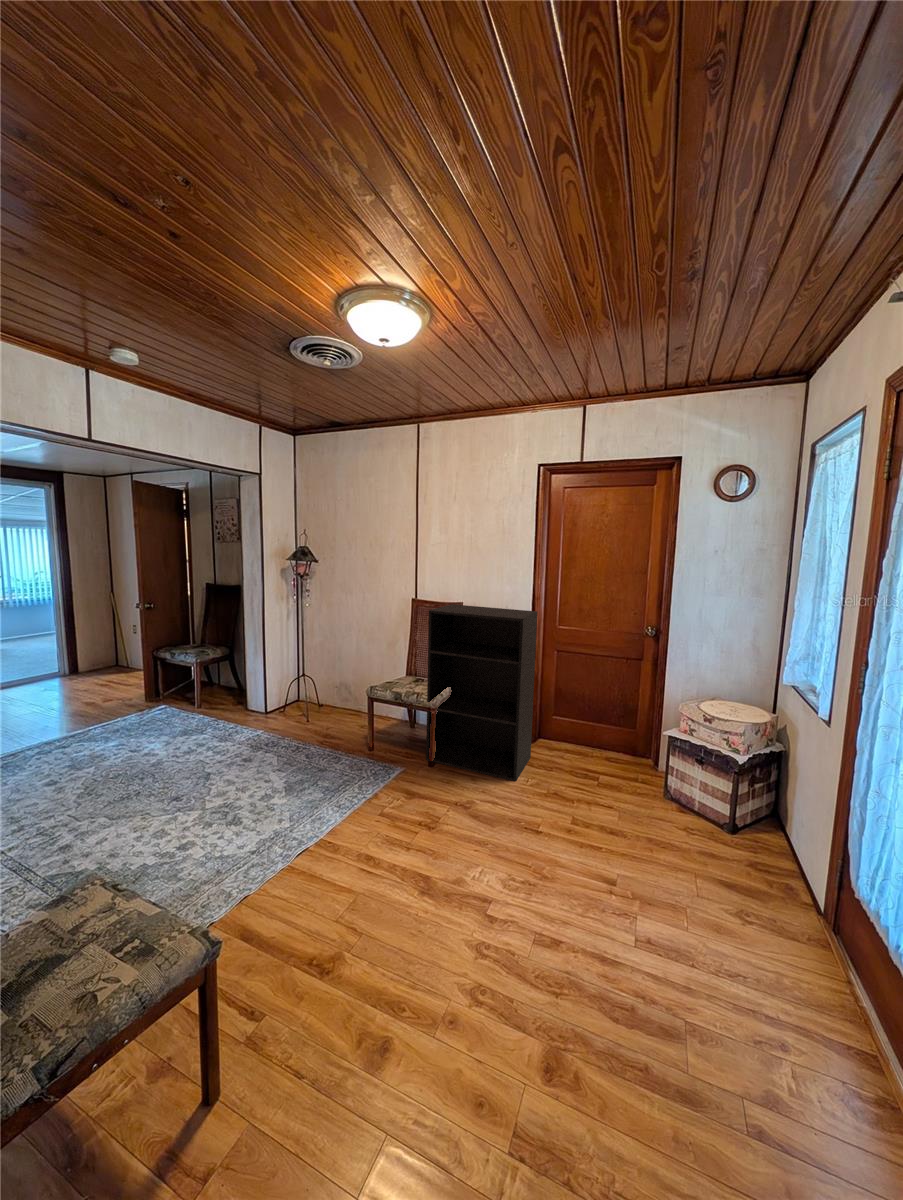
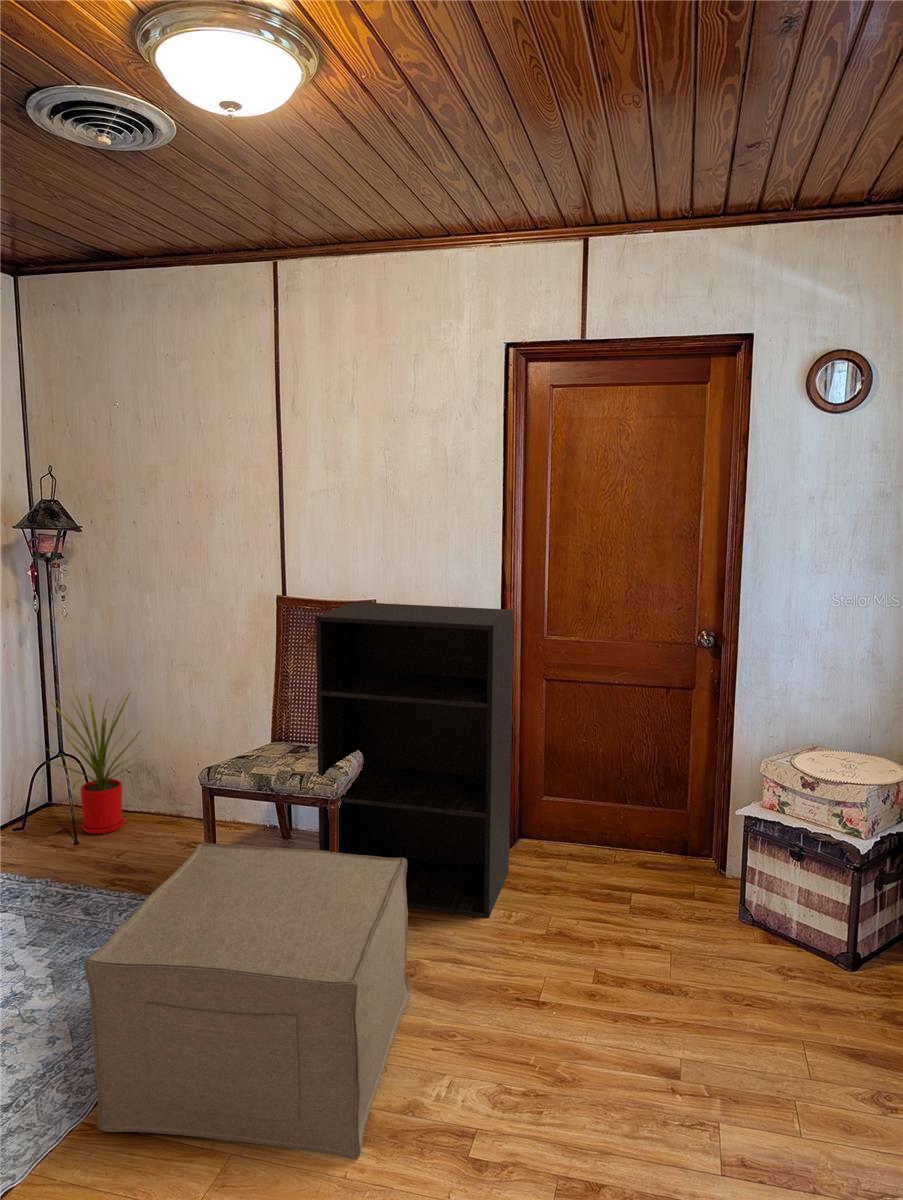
house plant: none [288,642,348,719] -> present [51,693,140,834]
ottoman: none [293,726,467,902] -> present [84,843,409,1159]

